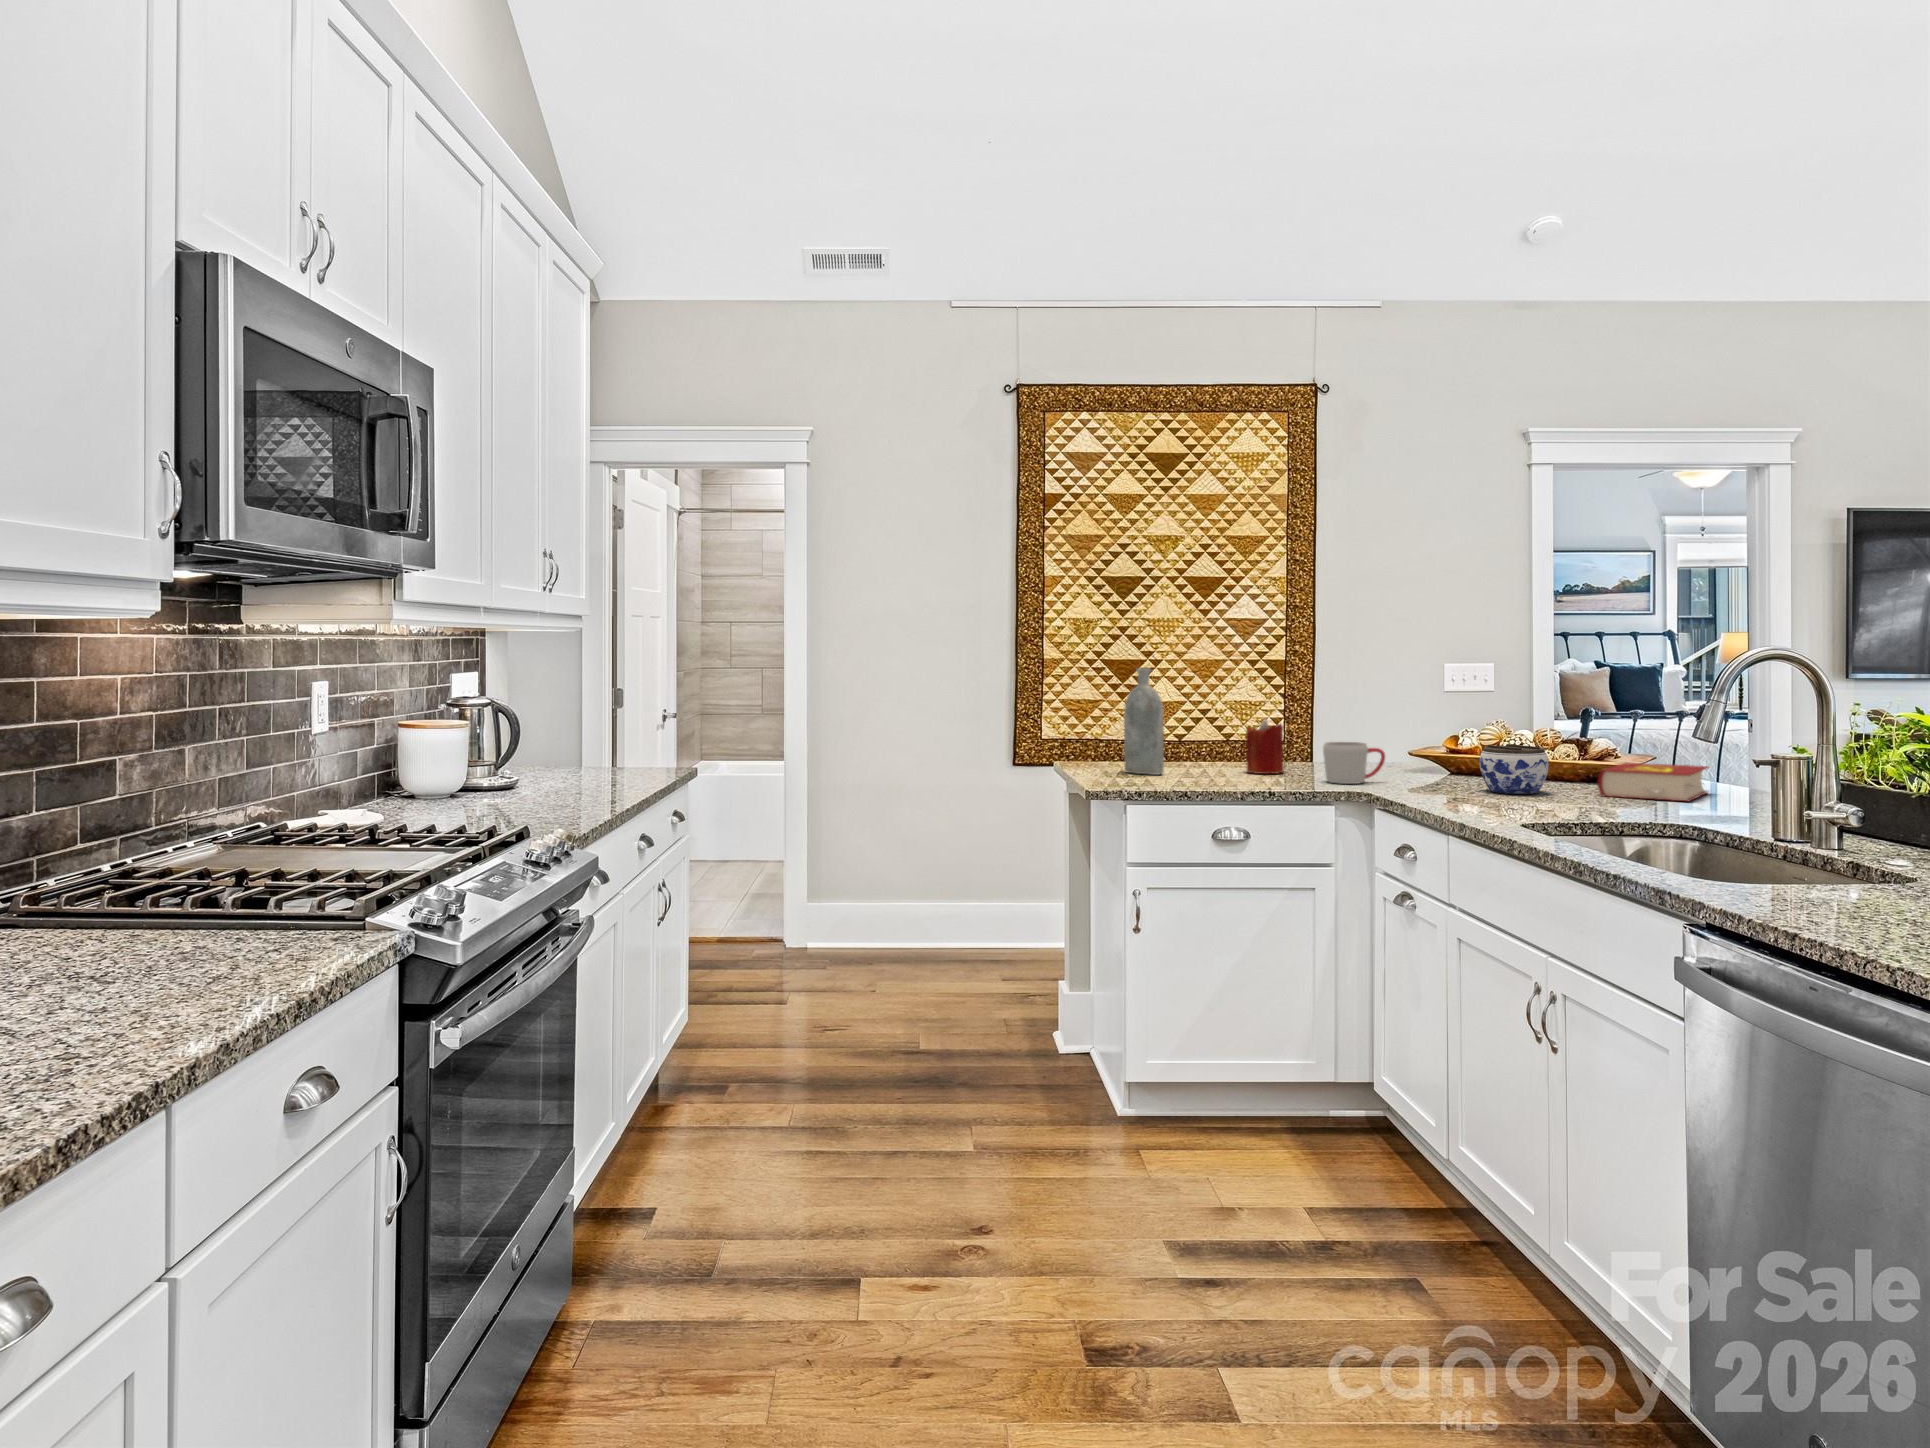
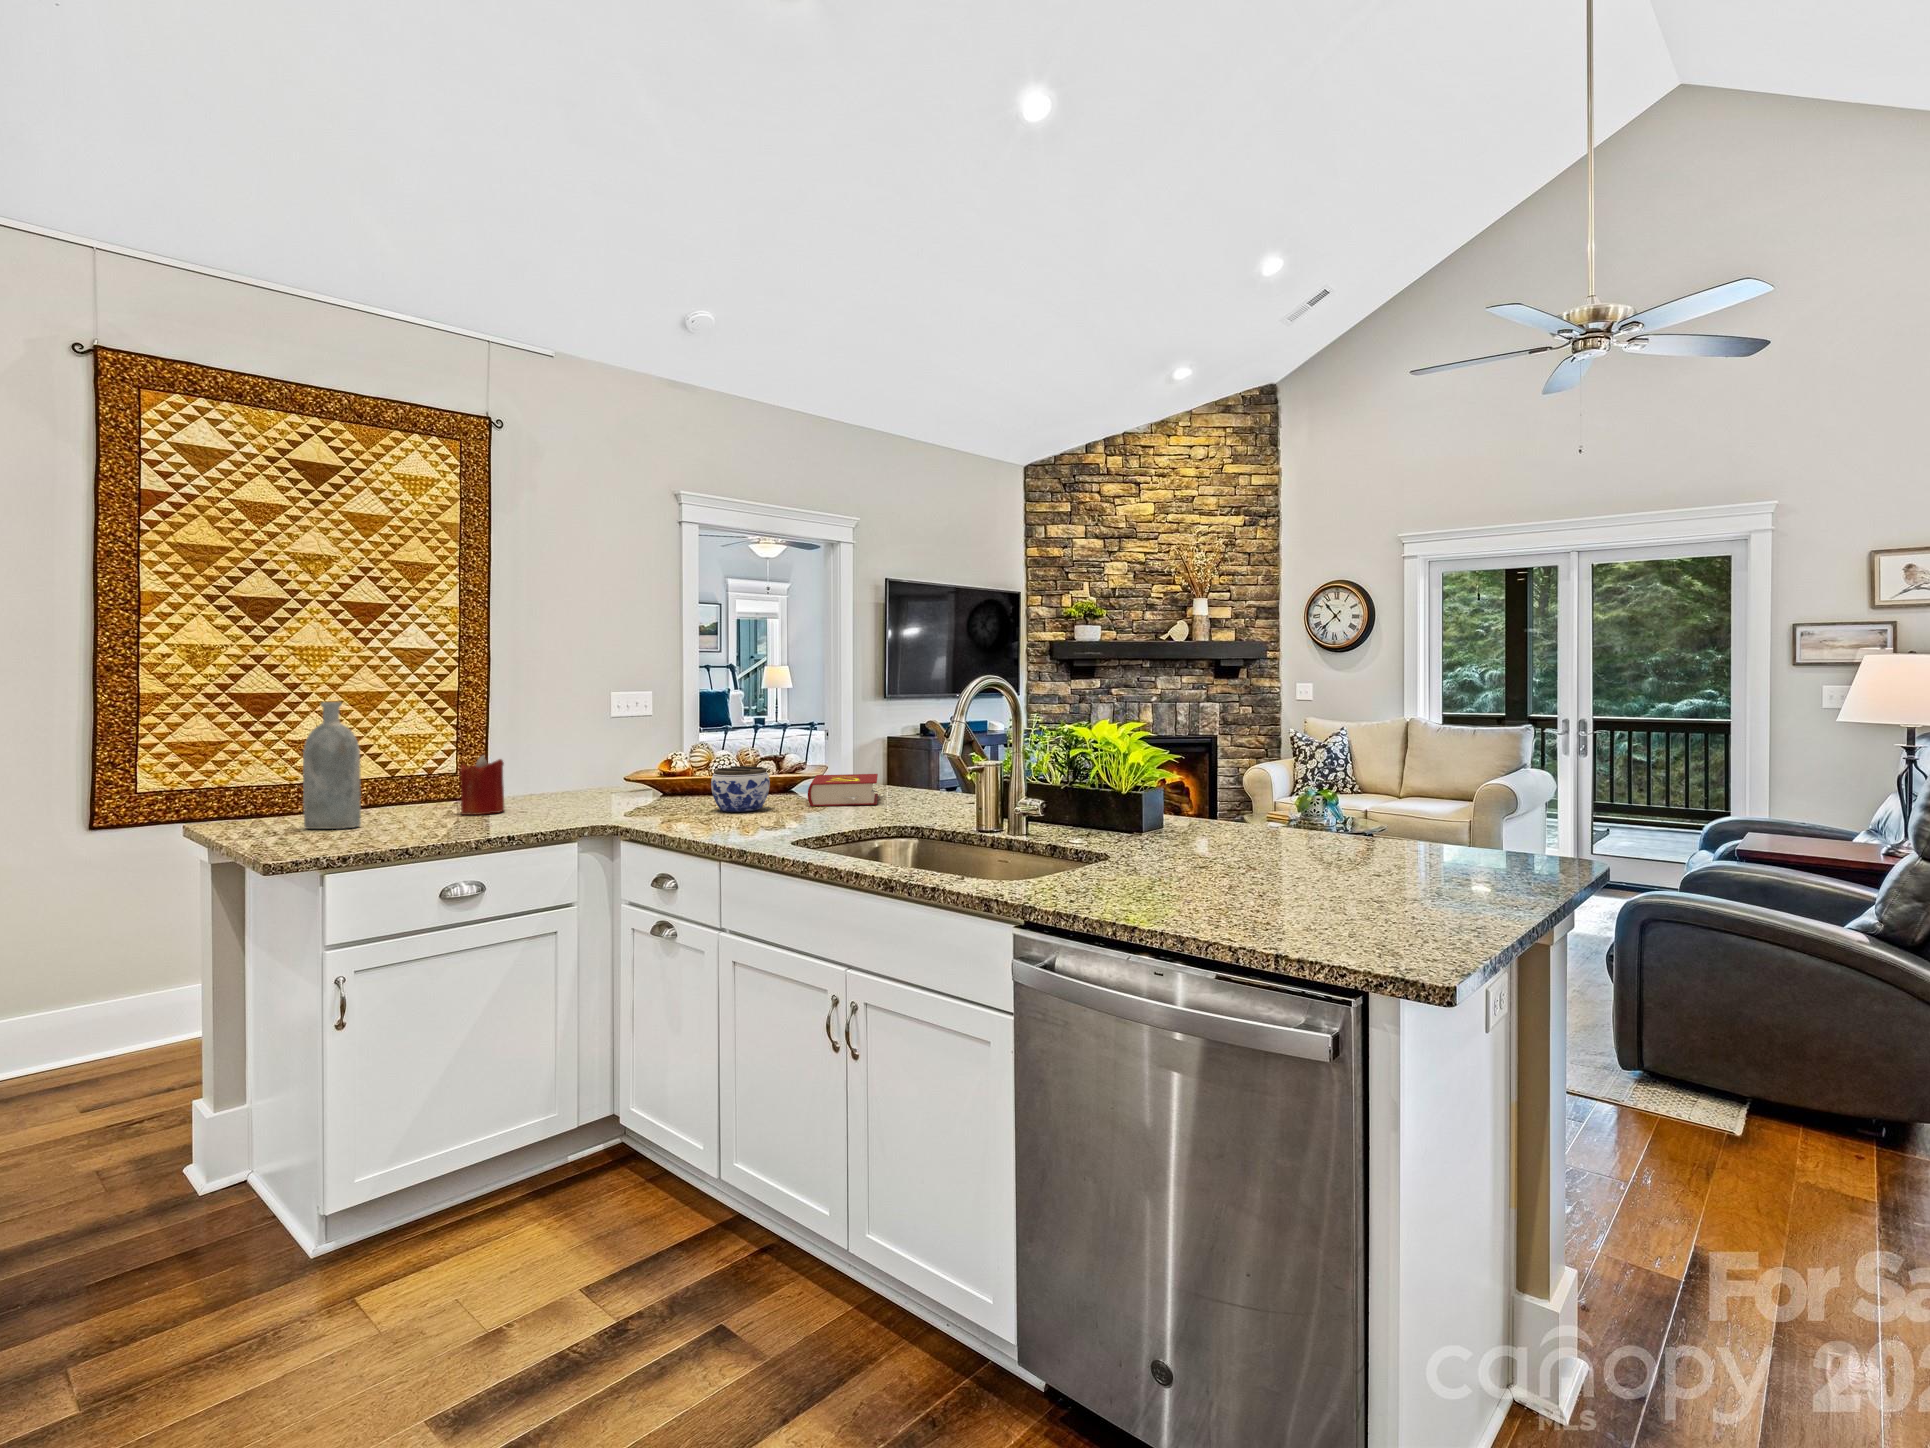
mug: present [1323,742,1385,784] -> none [556,774,618,818]

